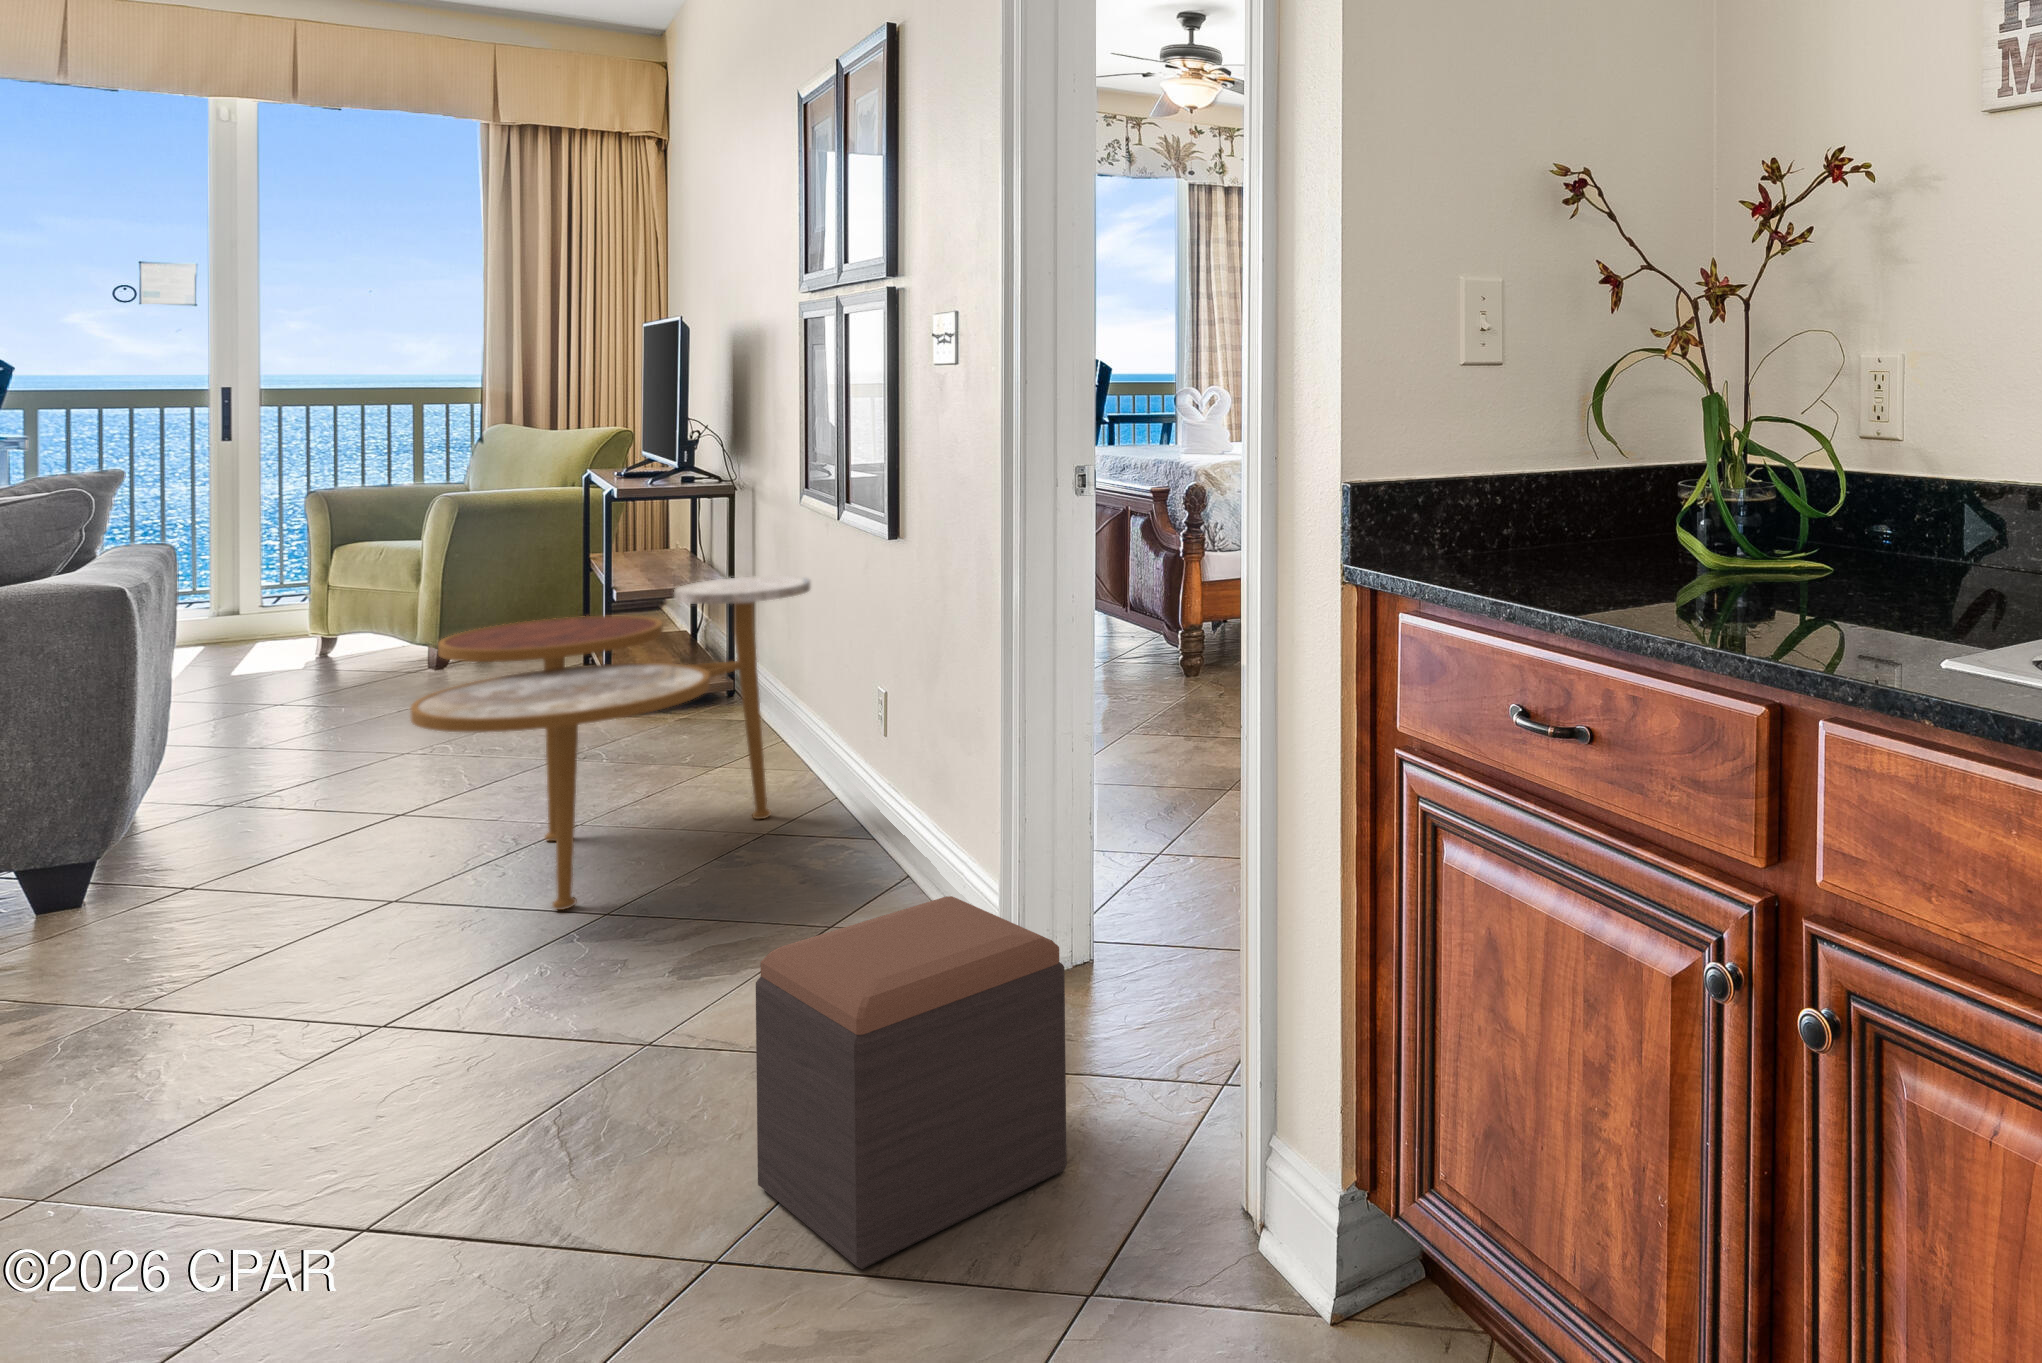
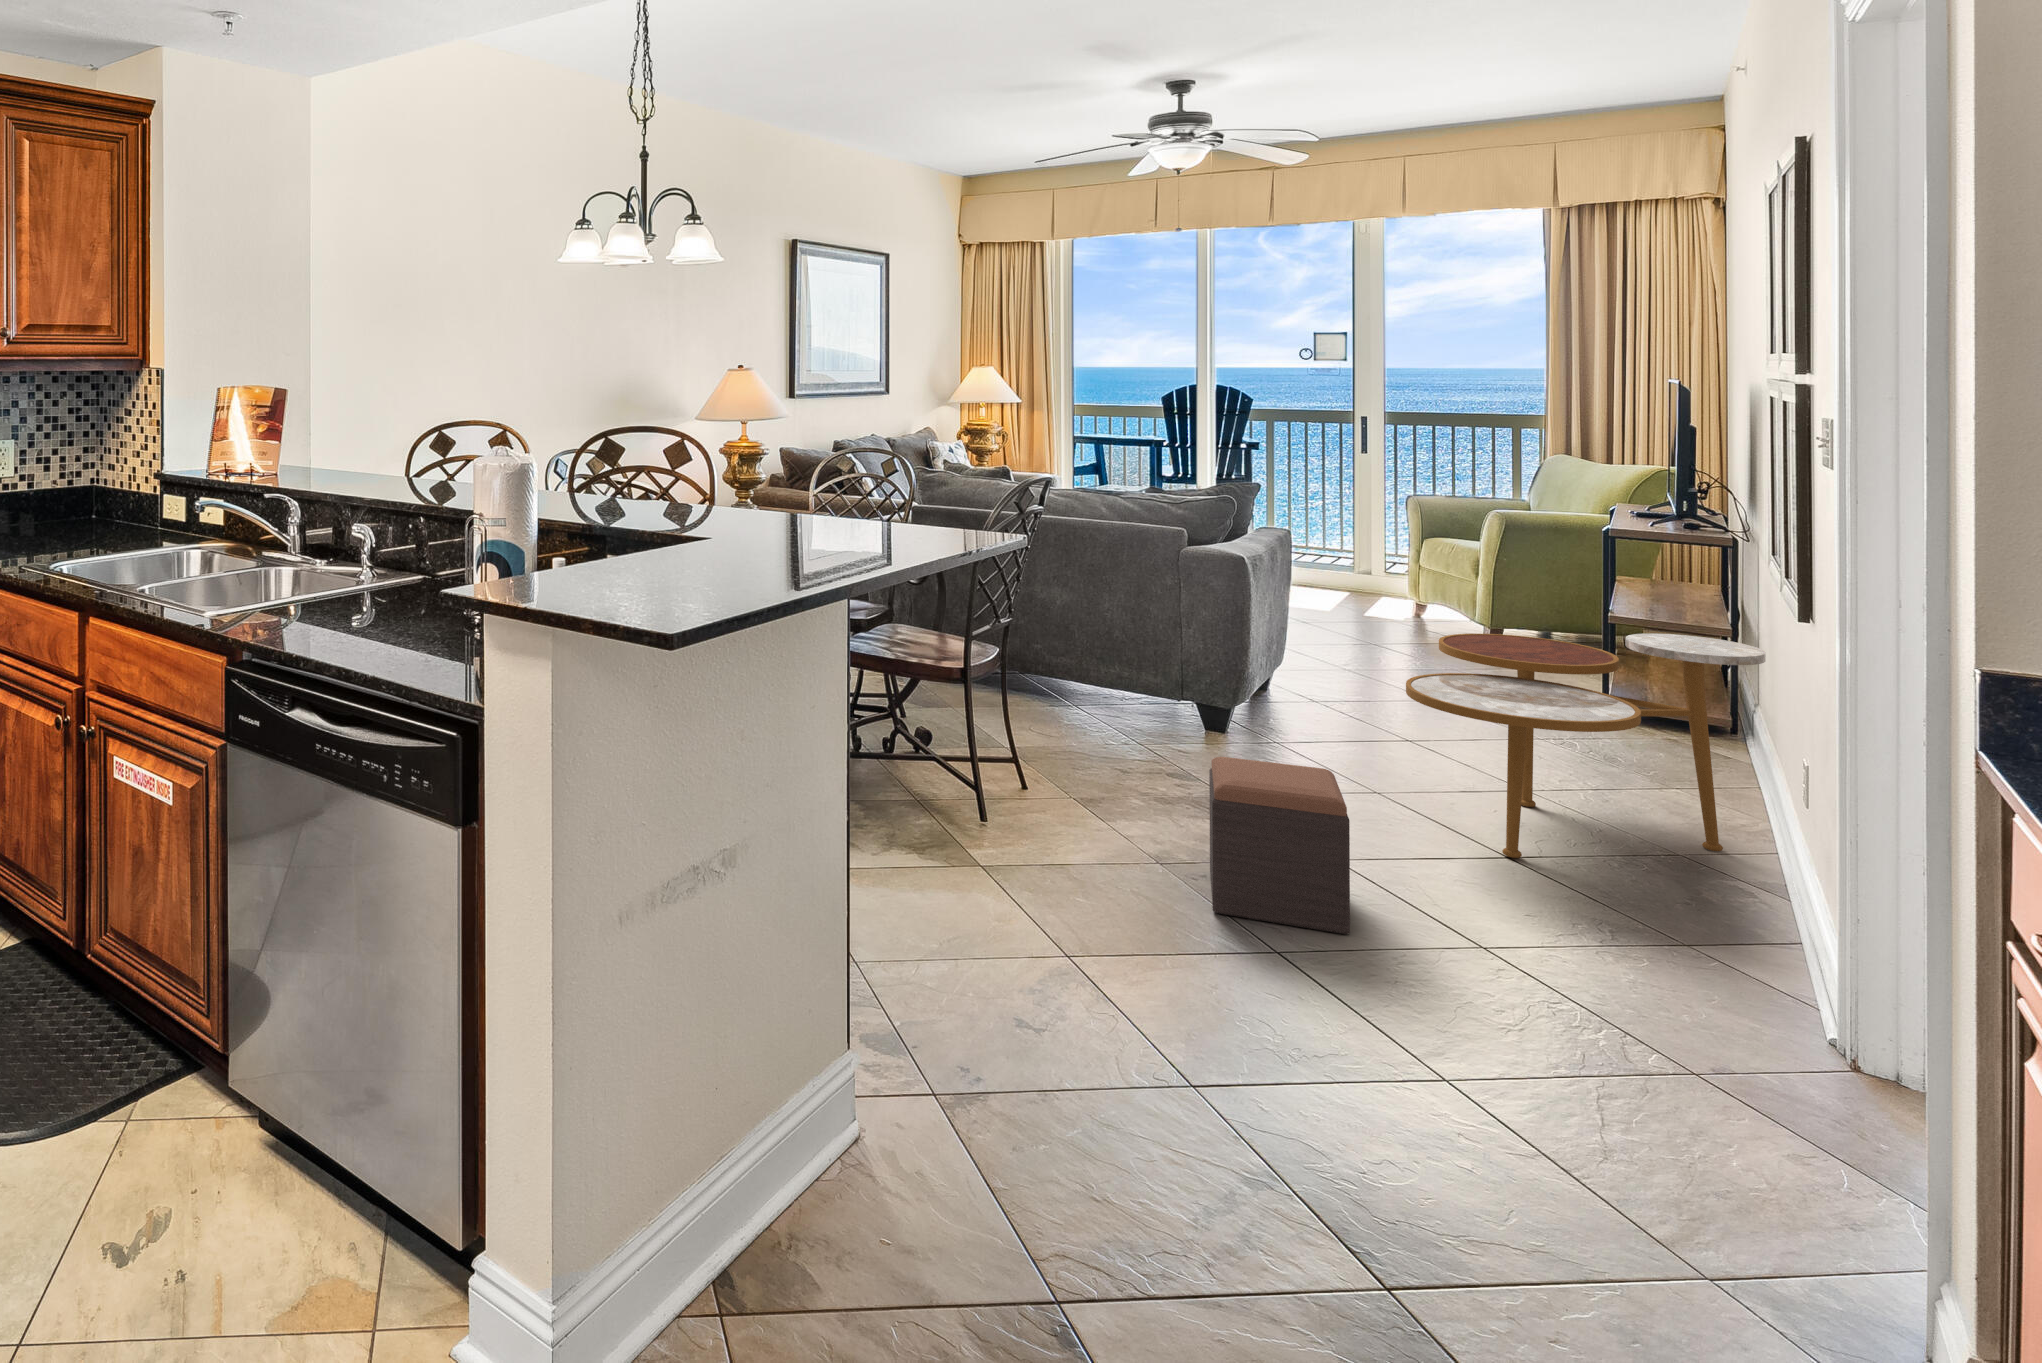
footstool: present [756,896,1067,1269] -> present [1209,757,1350,935]

